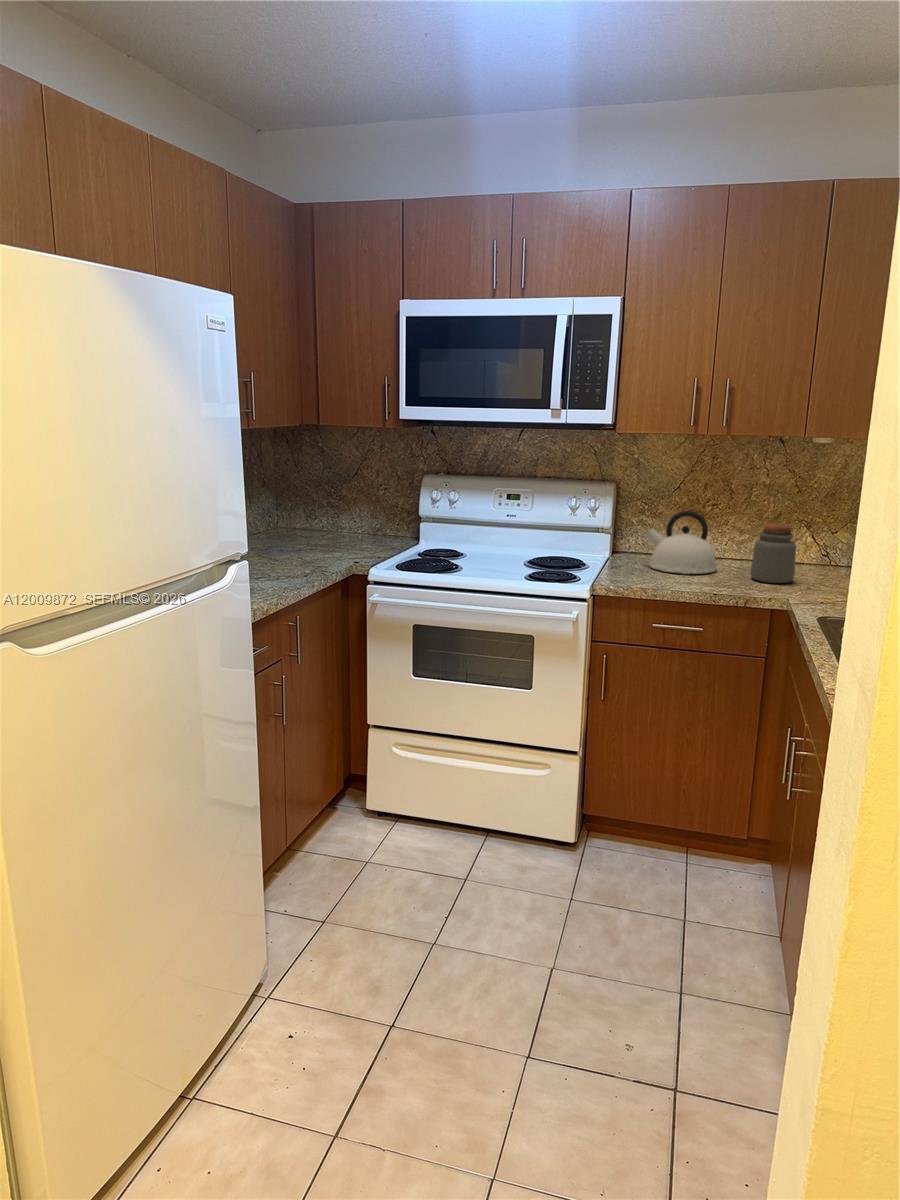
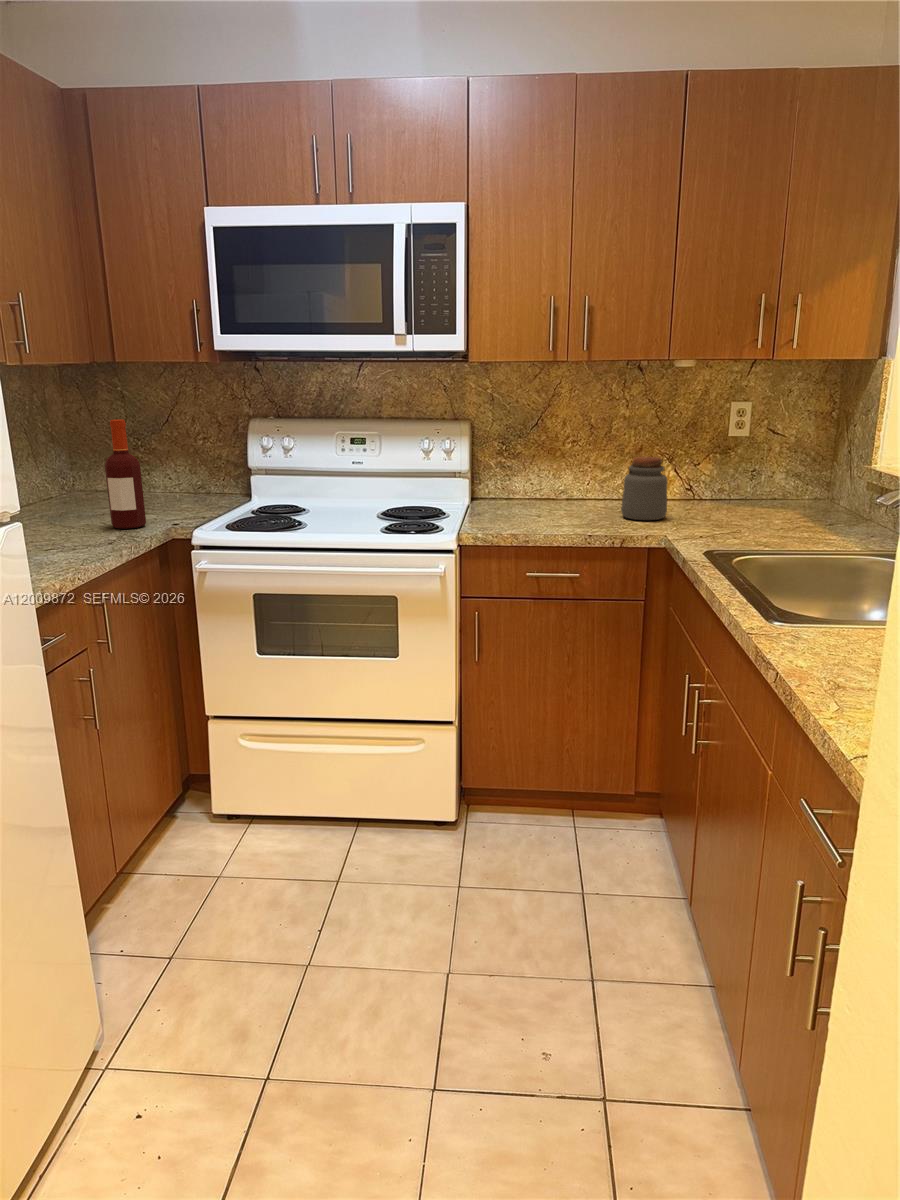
bottle: none [304,474,333,563] -> present [105,420,146,529]
kettle: present [645,511,717,574] -> none [506,447,585,516]

